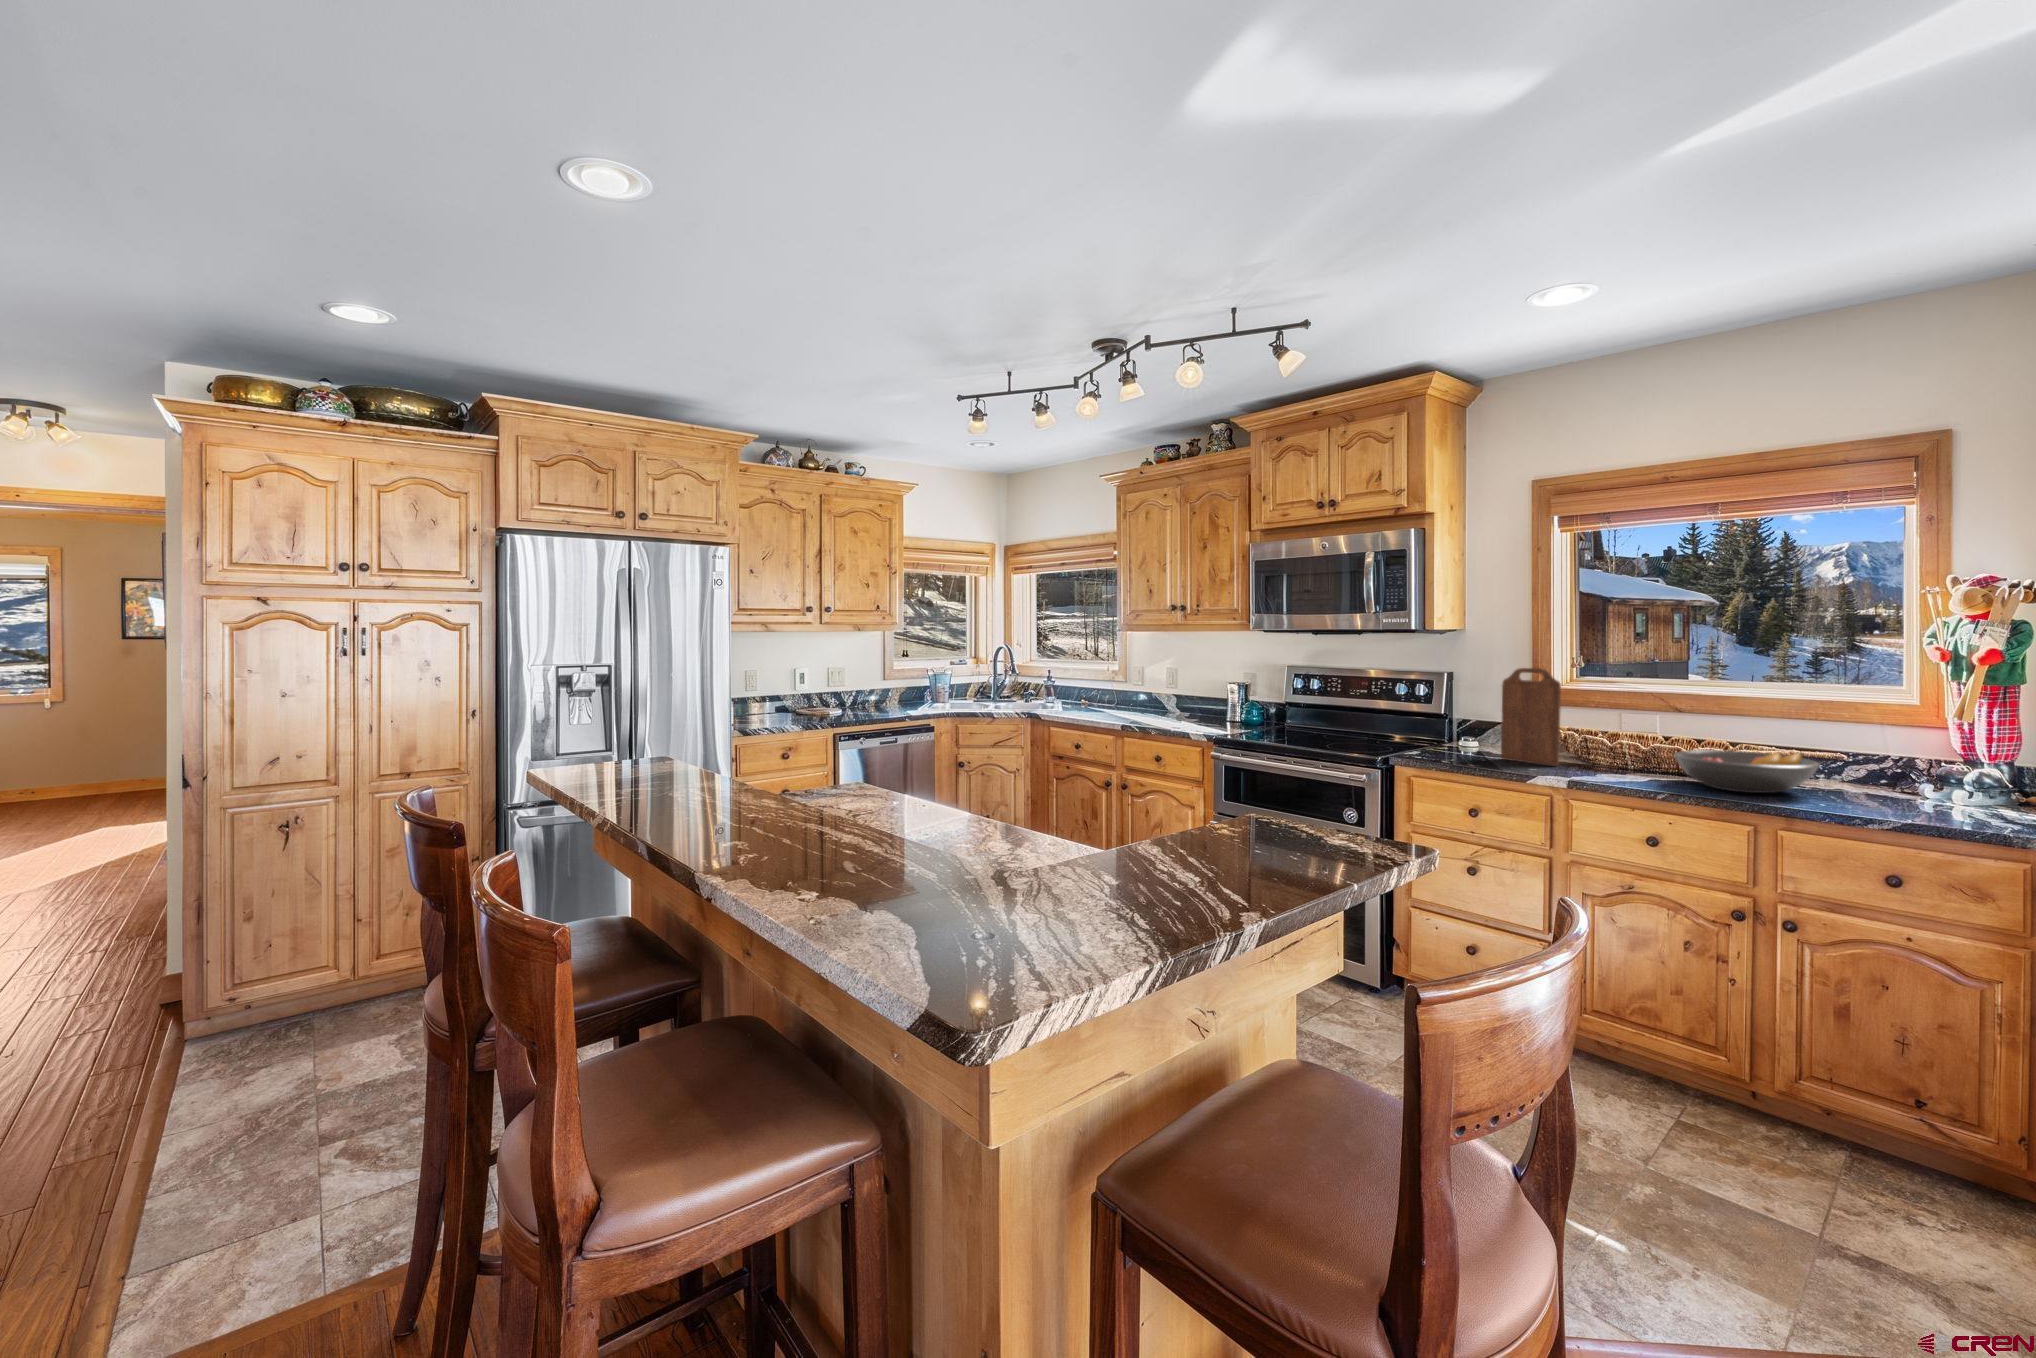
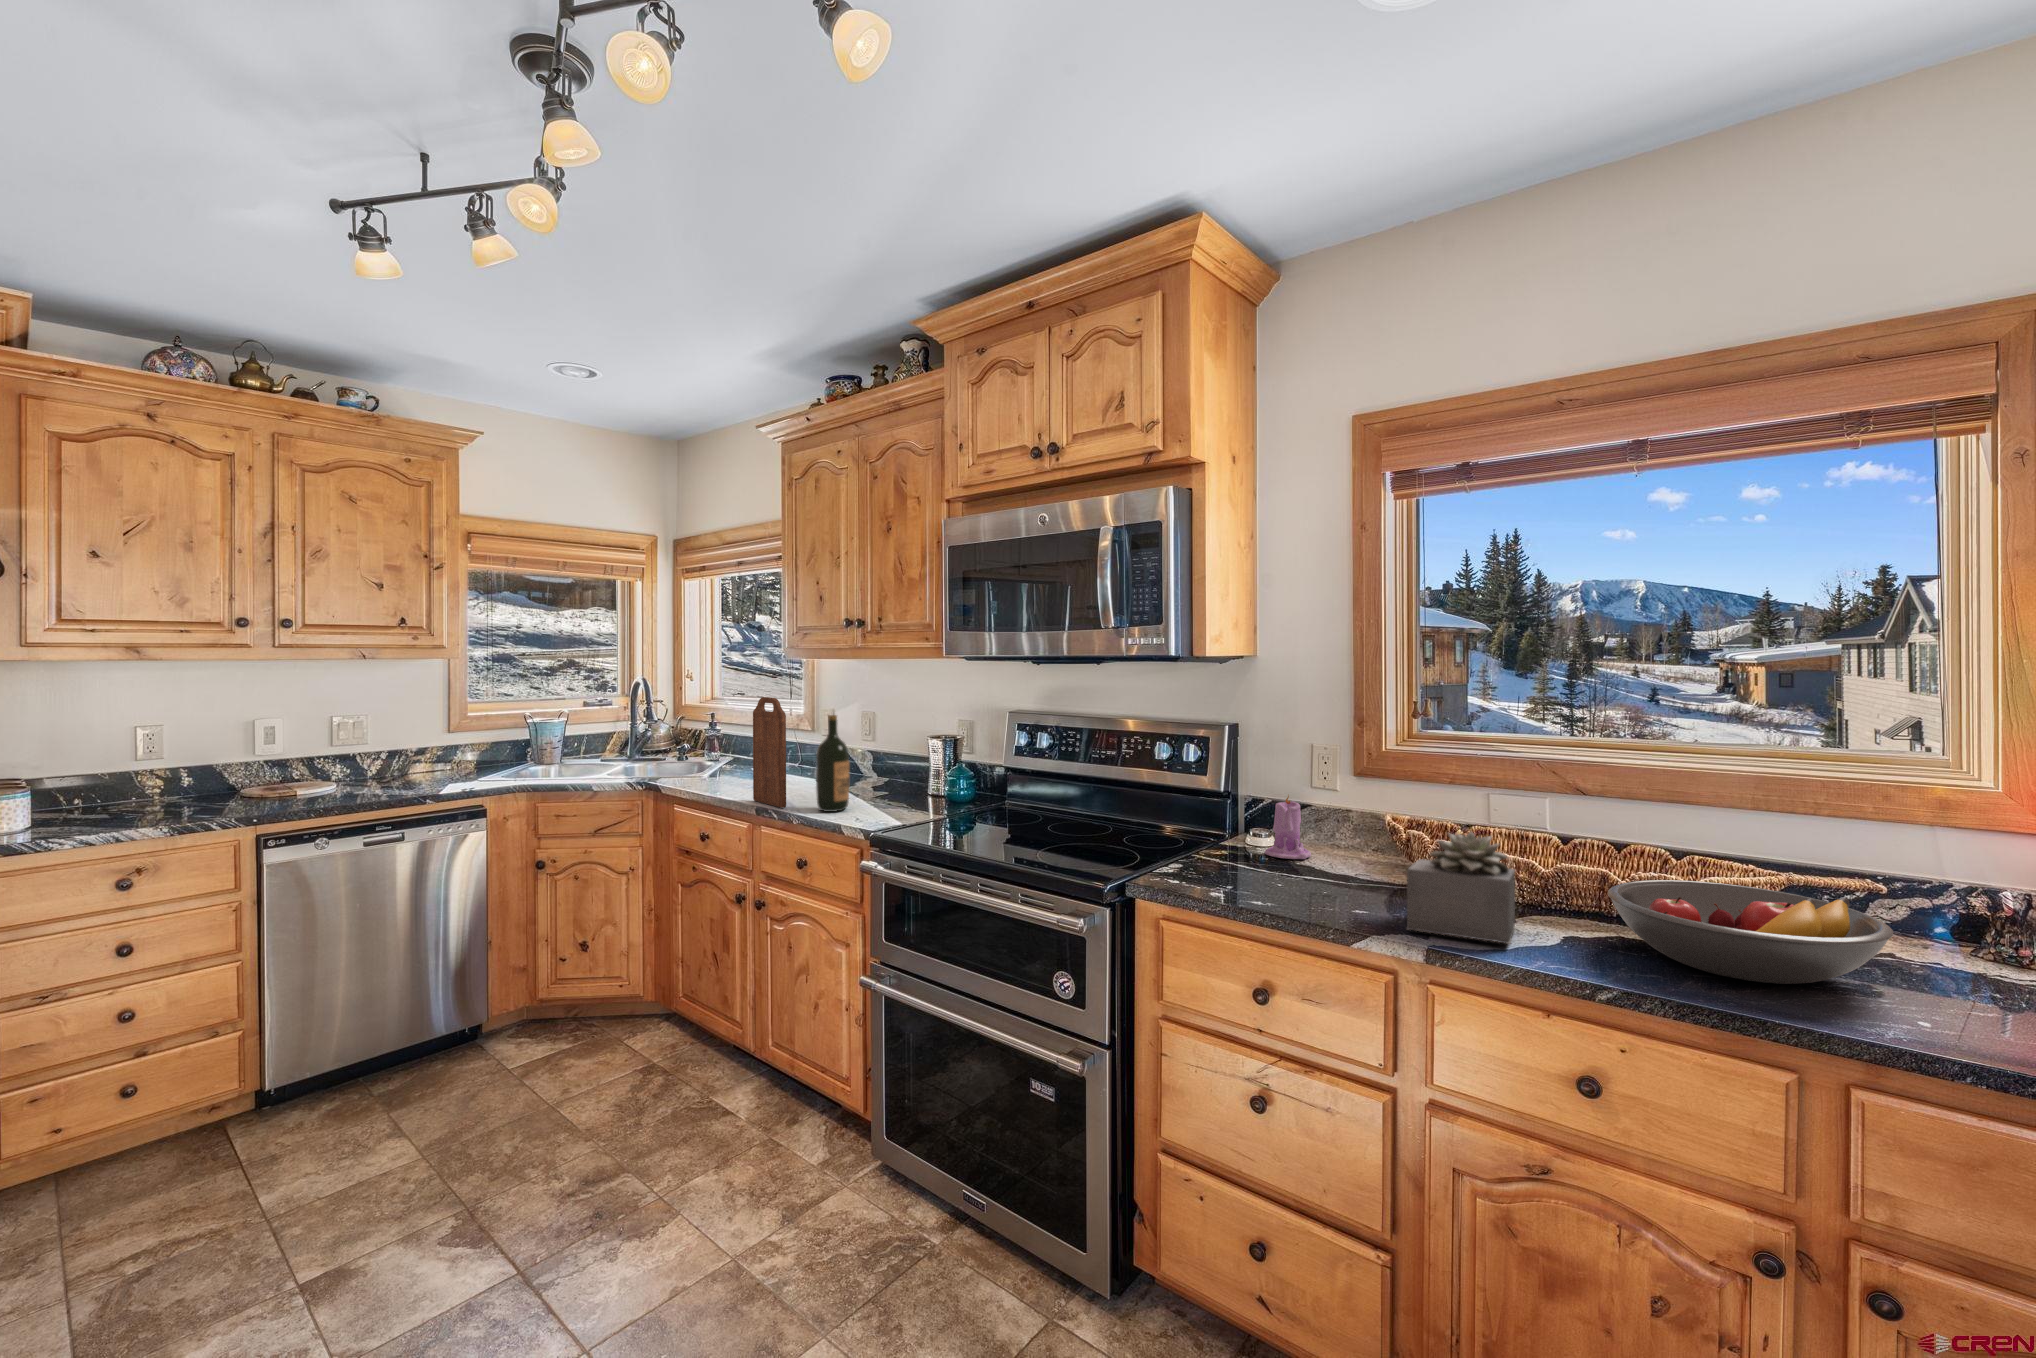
wine bottle: none [1161,668,1182,729] -> present [816,715,849,812]
cutting board: present [1501,668,1561,766] -> present [753,697,786,808]
candle: none [1471,713,1502,752] -> present [1265,795,1311,859]
succulent plant: none [1558,723,1624,780] -> present [1407,832,1515,944]

